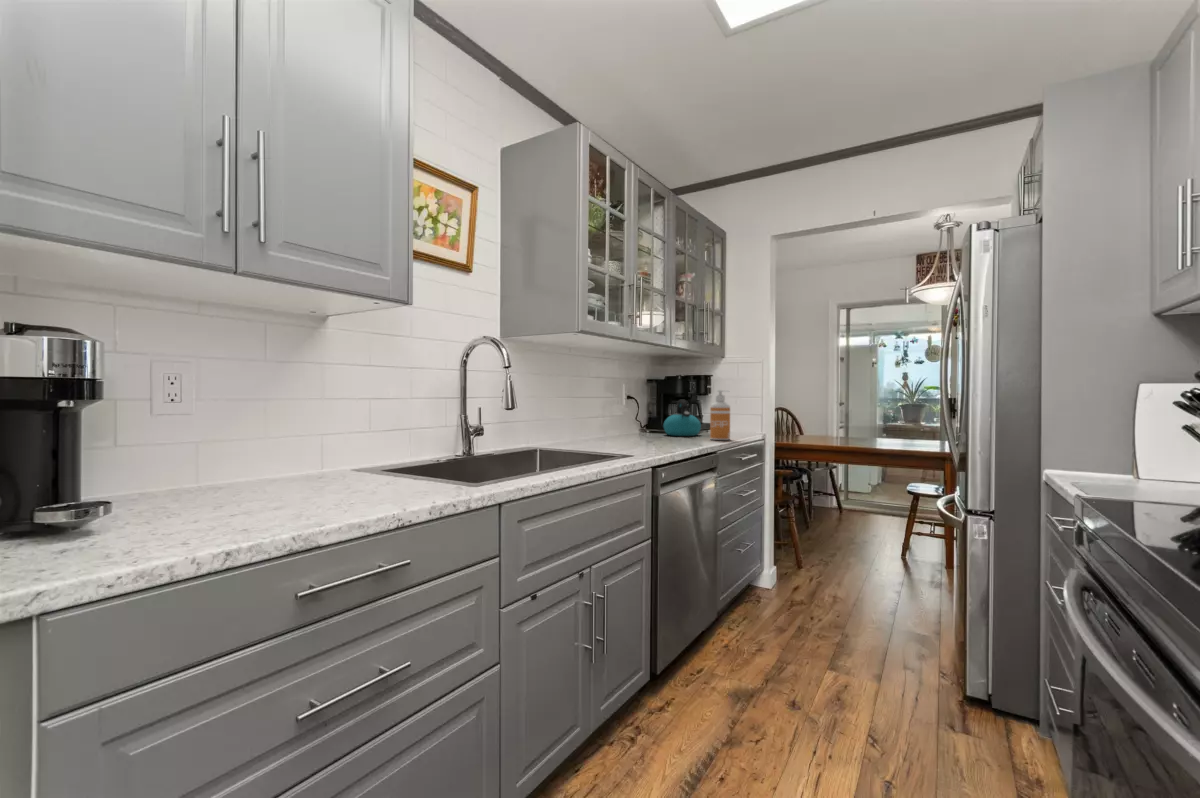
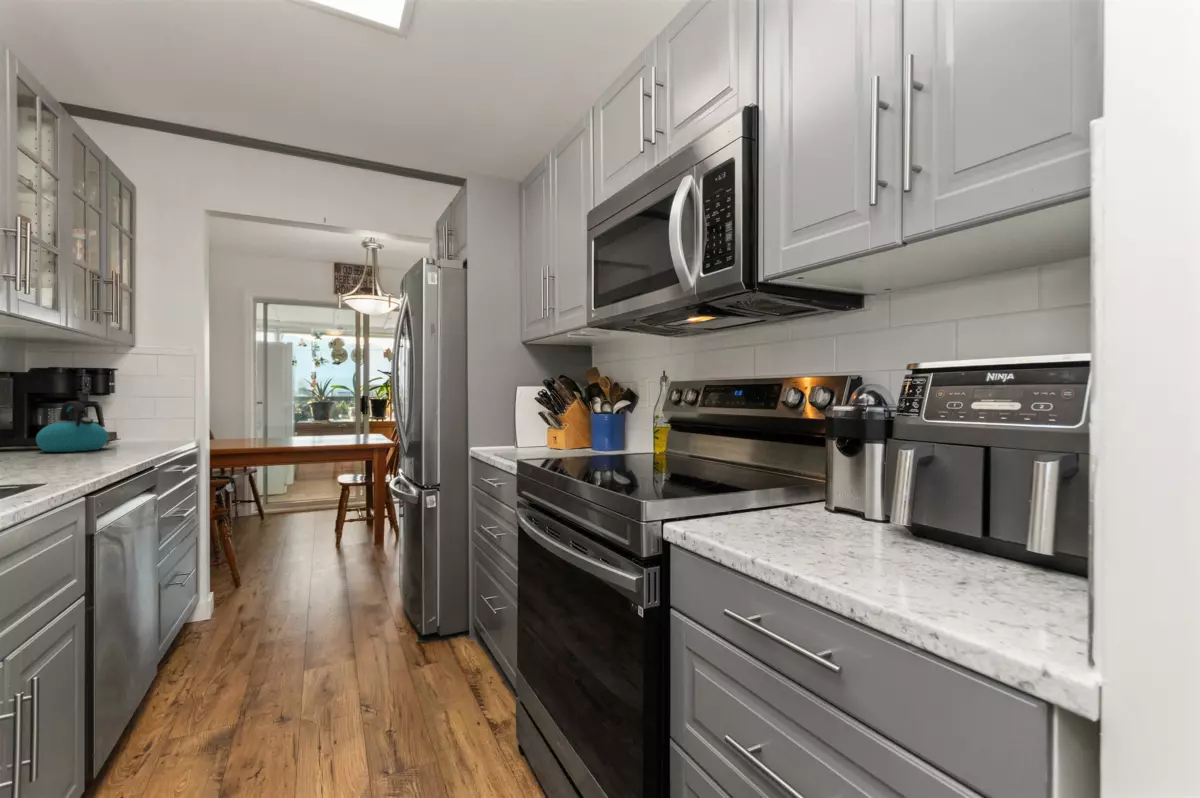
soap dispenser: present [710,390,730,440] -> none [134,389,166,452]

